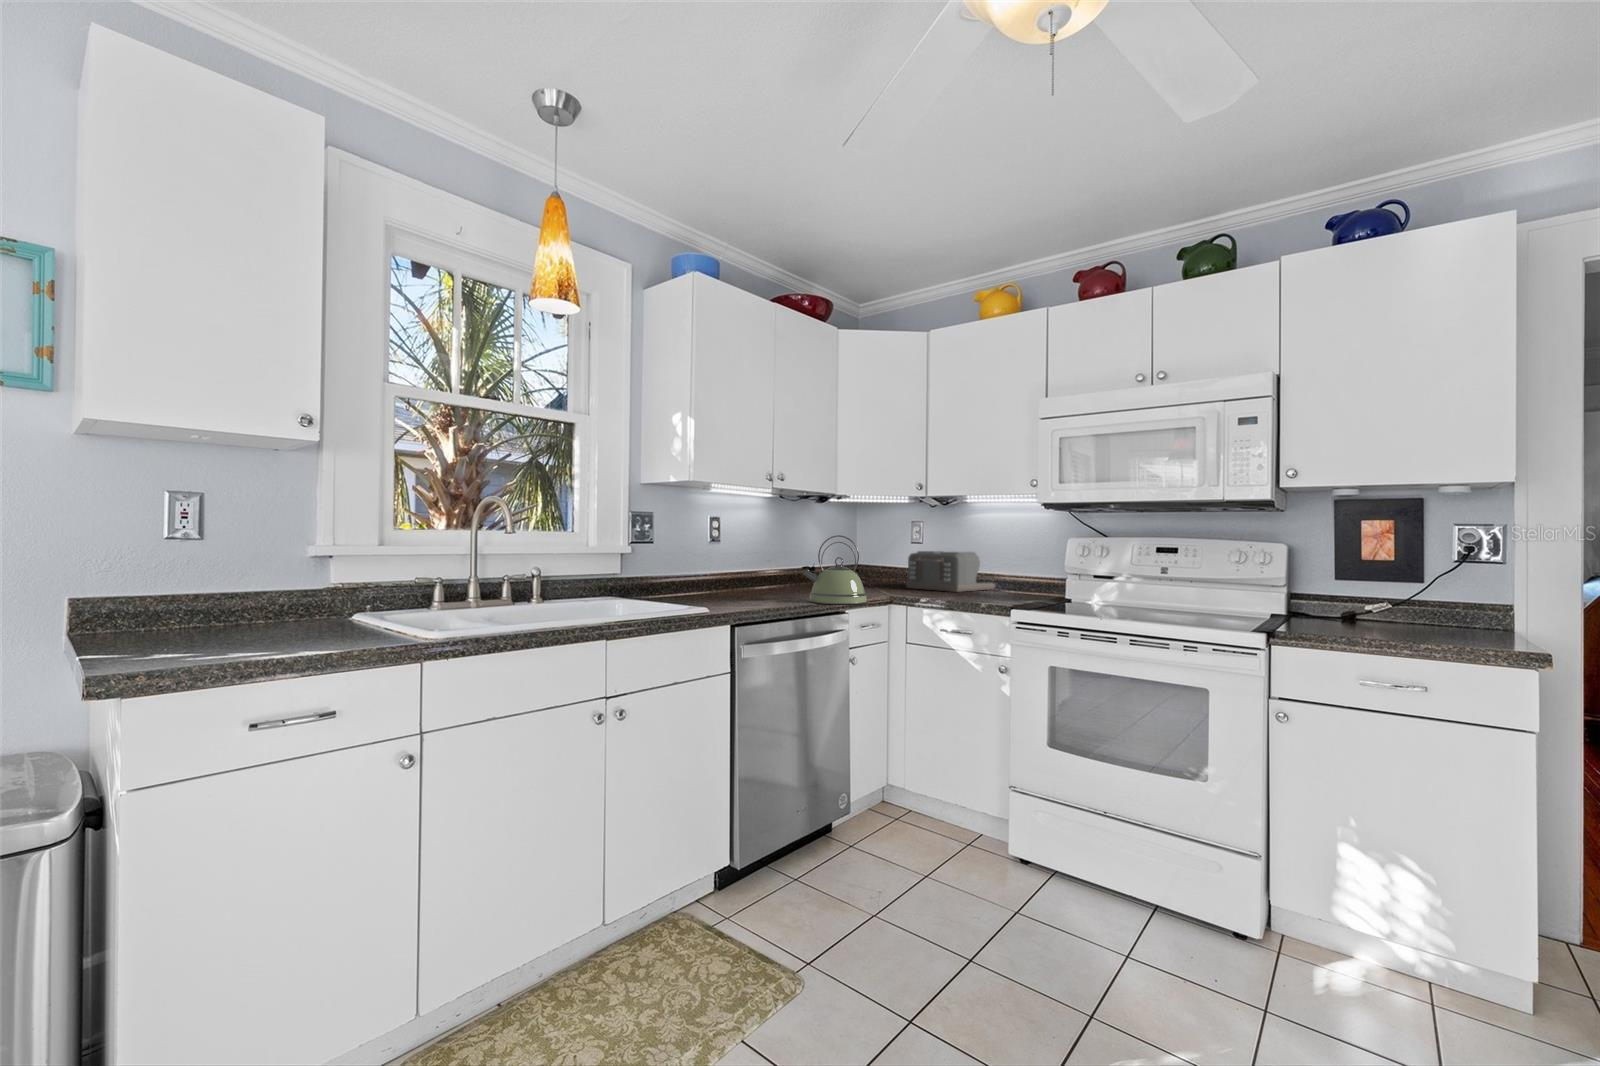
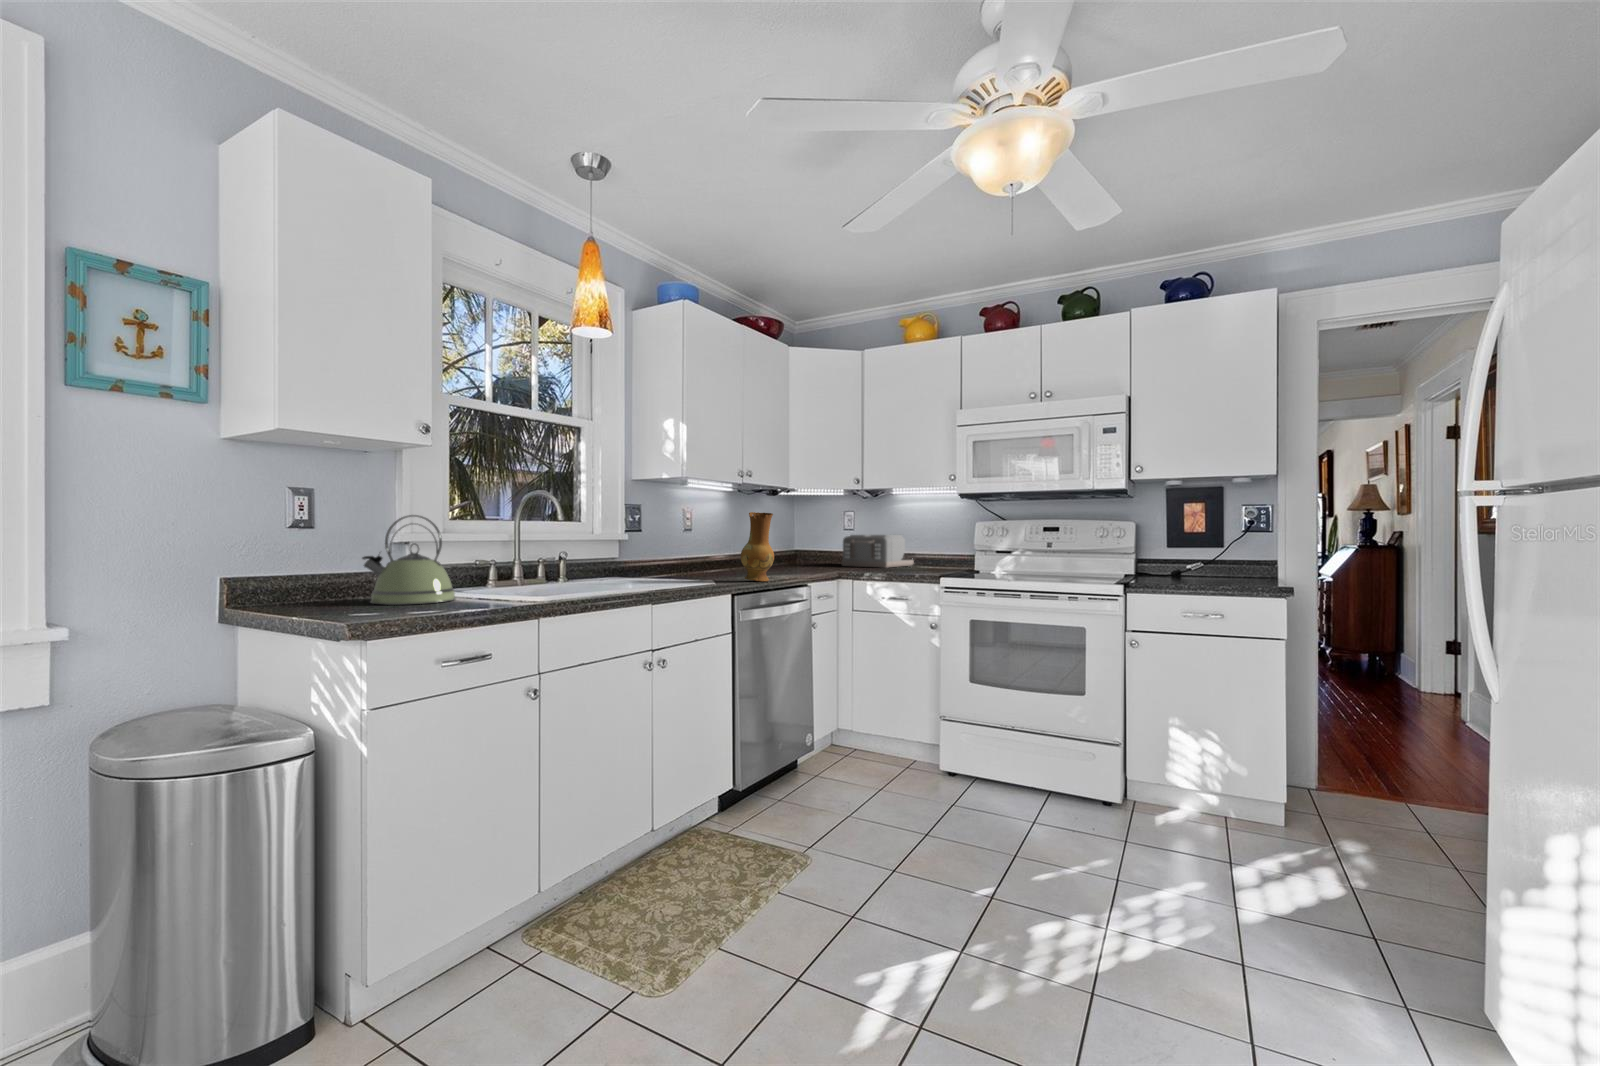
ceramic jug: none [748,525,789,611] -> present [741,512,774,582]
kettle: present [802,535,867,604] -> present [362,515,456,605]

